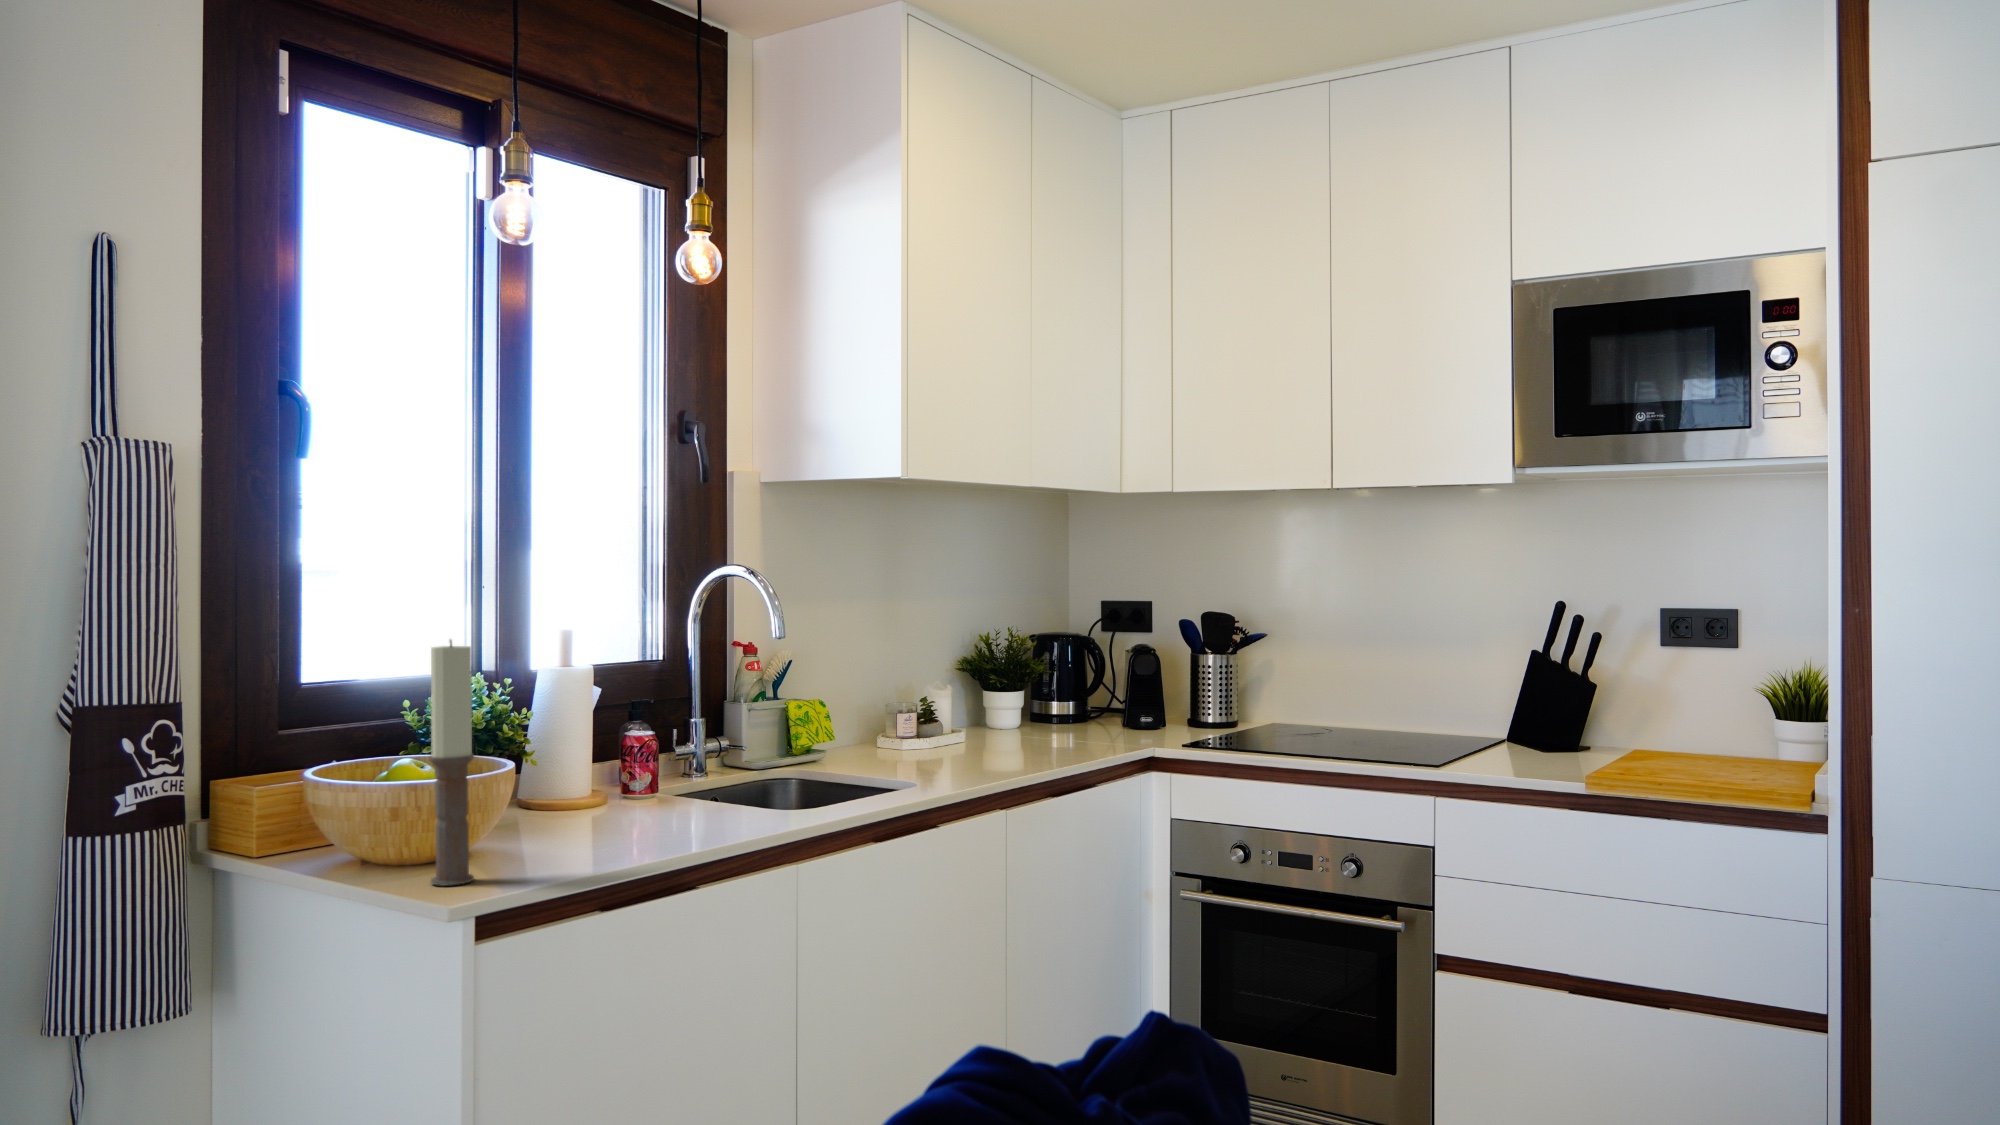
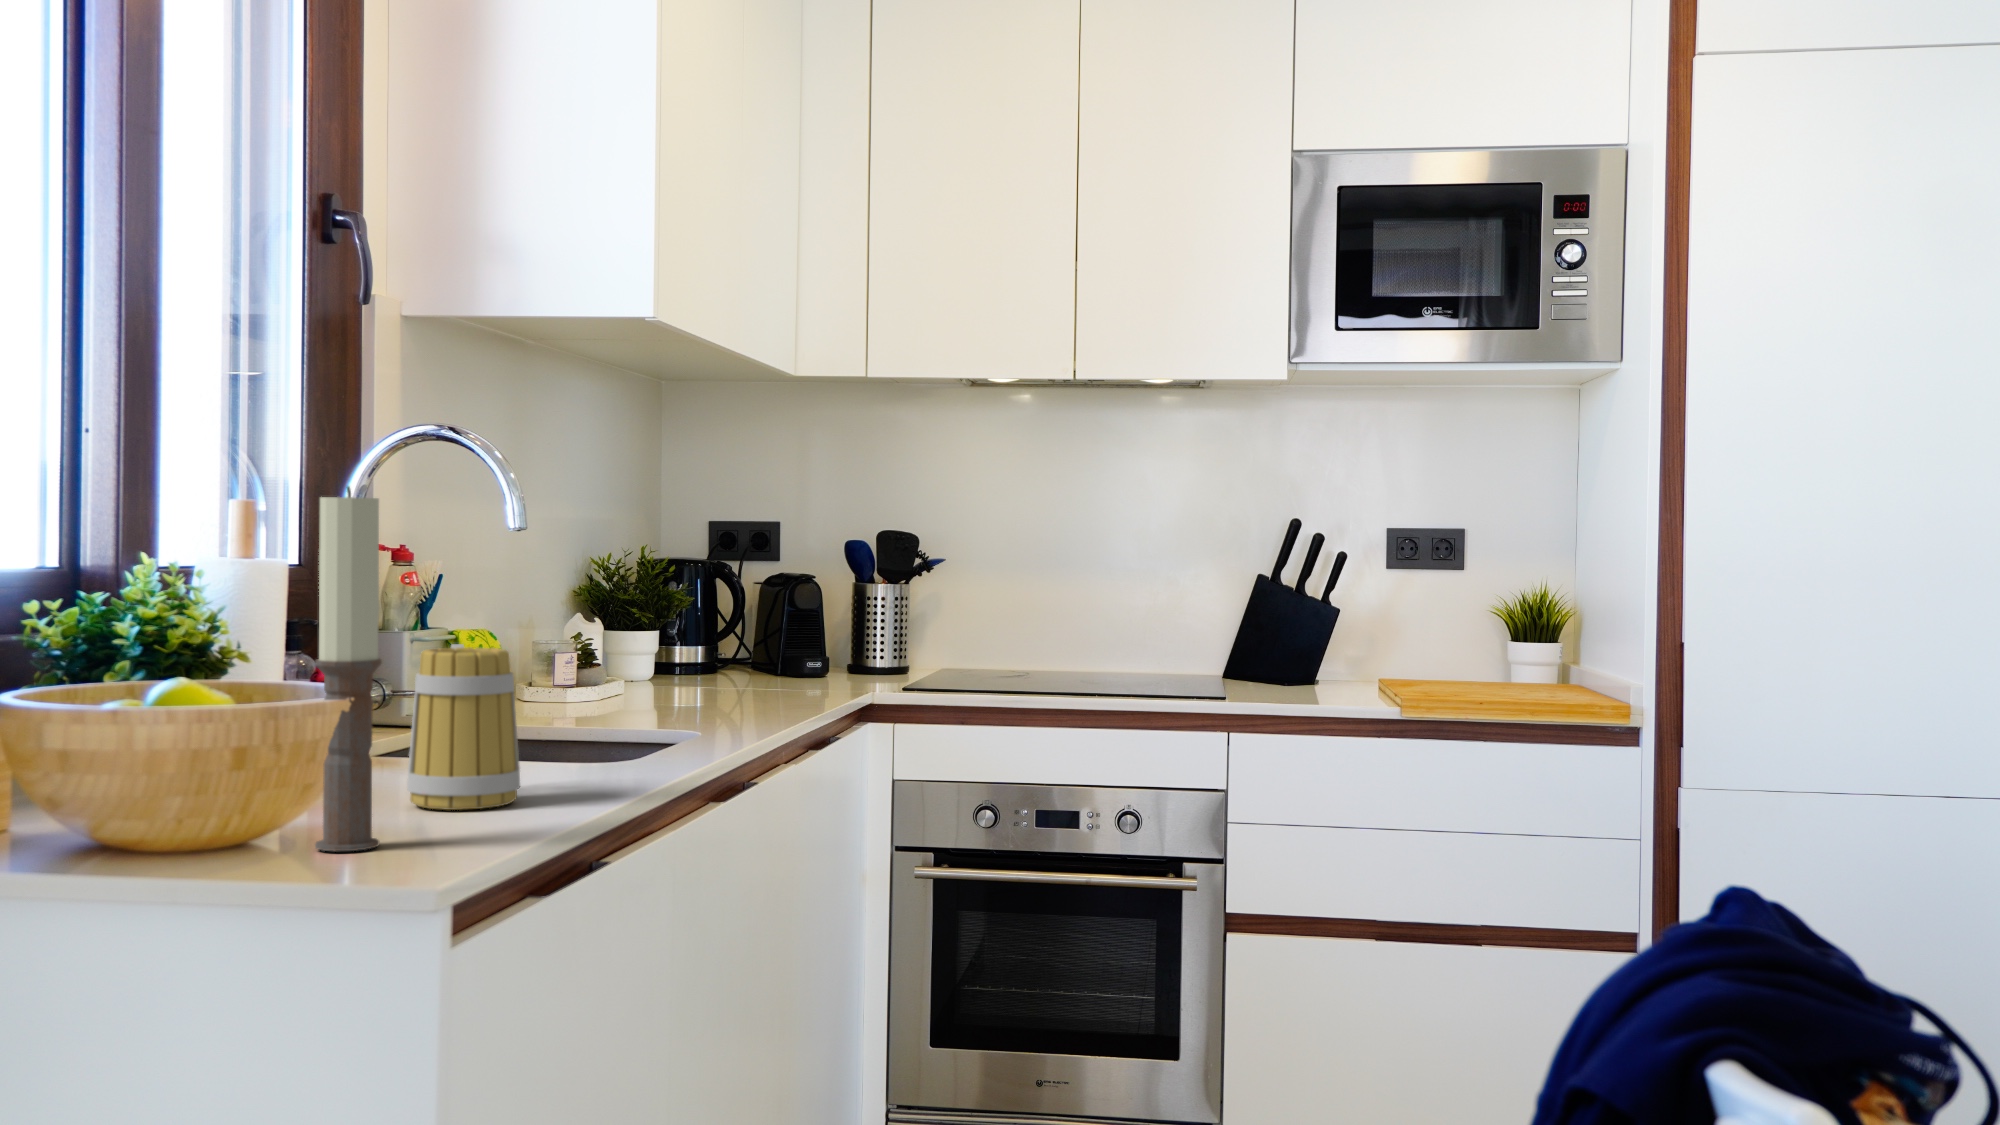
mug: none [570,732,649,852] -> present [407,644,520,810]

